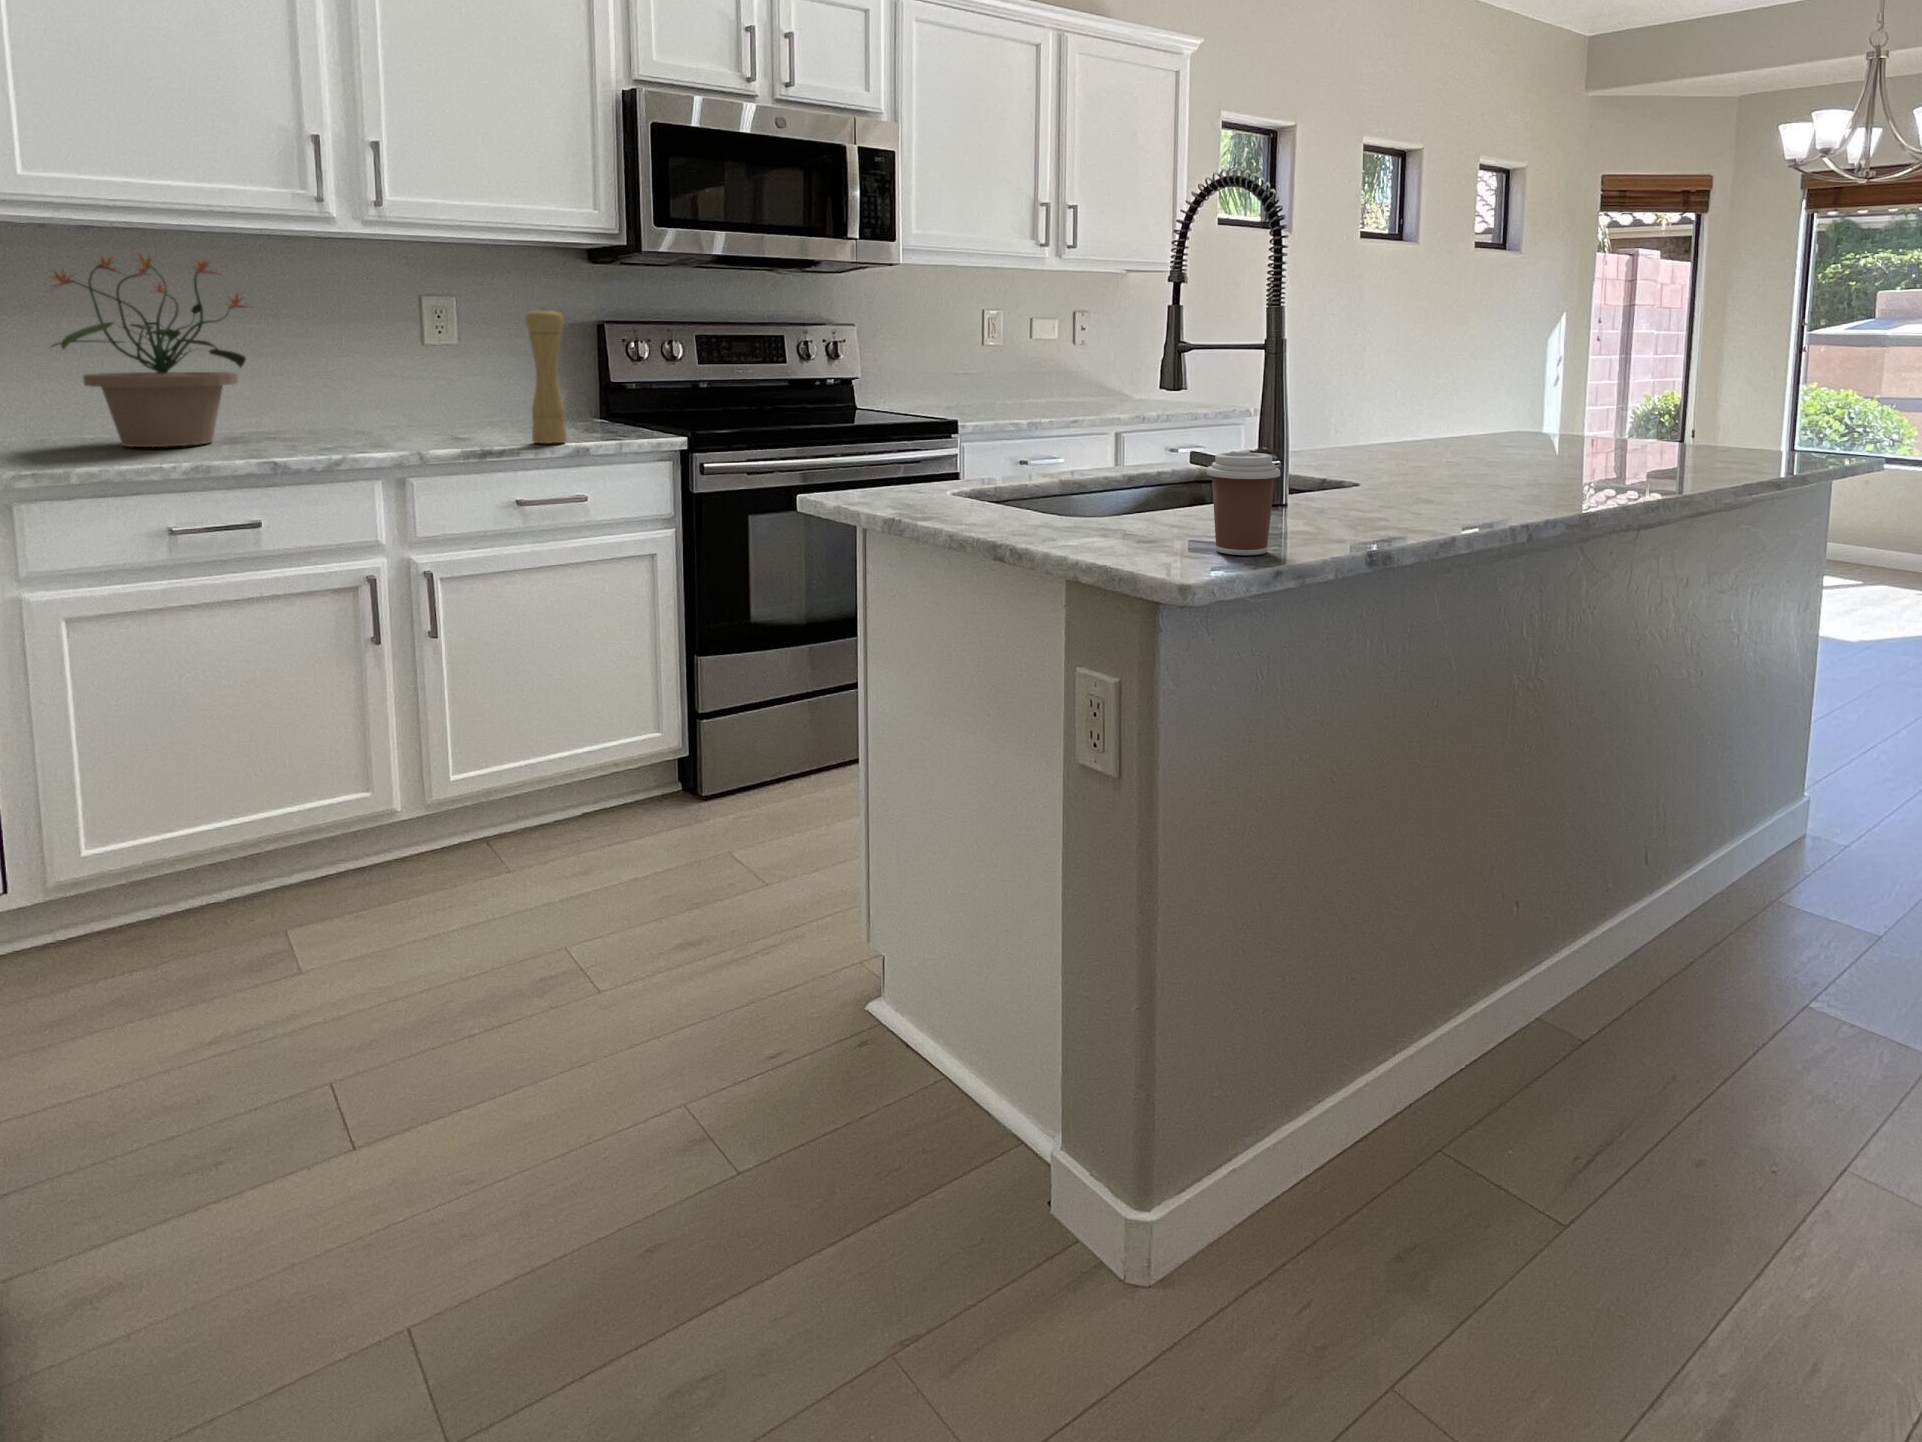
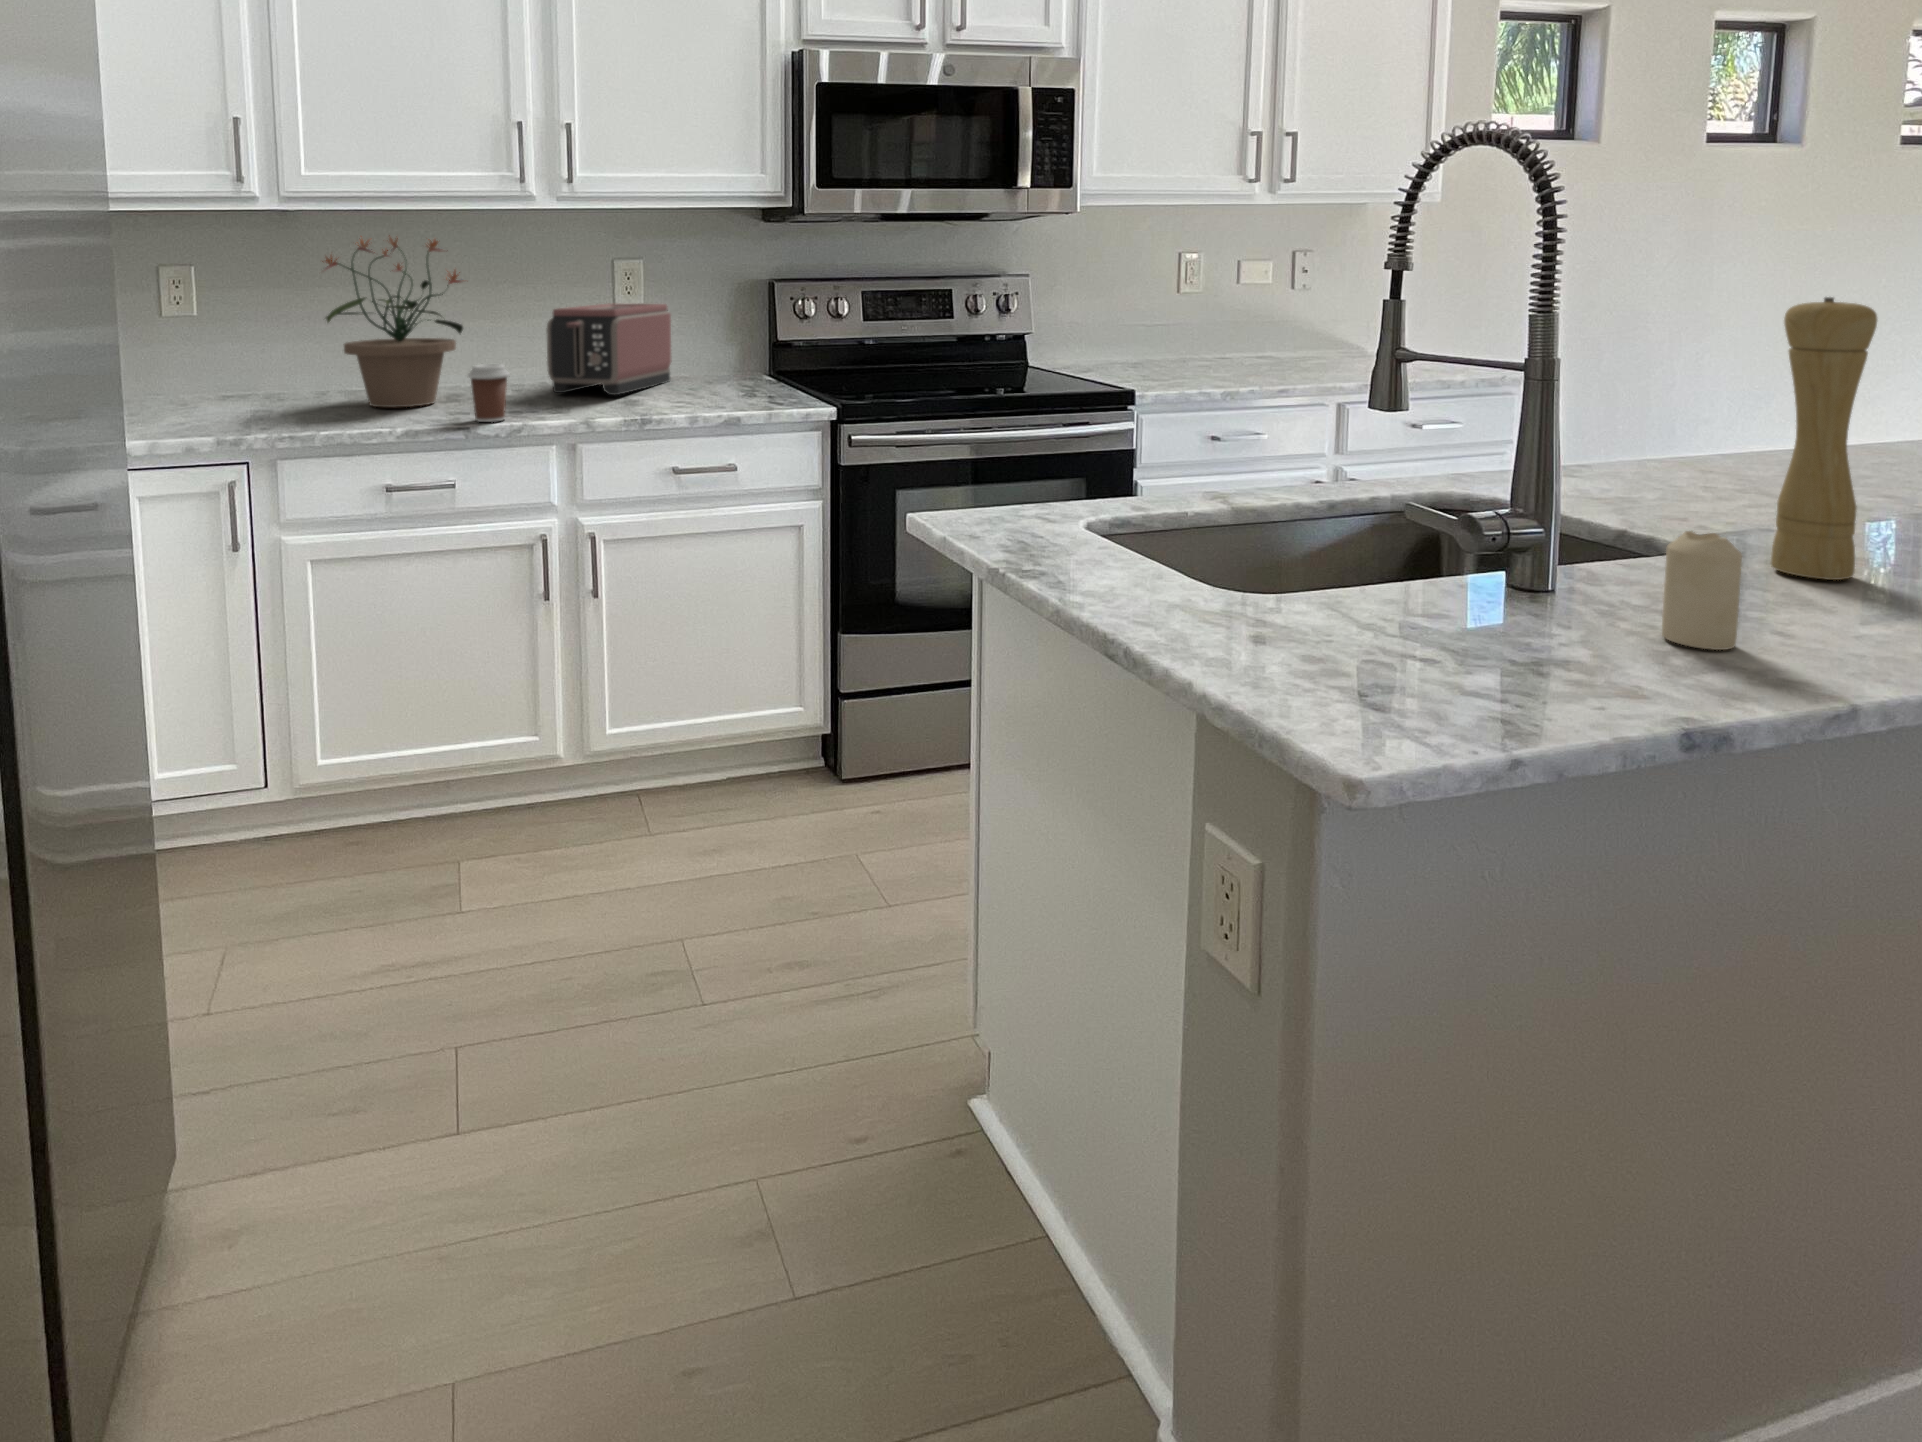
pepper mill: present [526,309,567,443] -> present [1771,297,1877,580]
toaster: none [353,340,498,432] -> present [546,303,672,395]
coffee cup: present [1207,452,1280,555] -> present [468,364,510,422]
candle: none [1341,458,1384,534] -> present [1662,531,1742,650]

